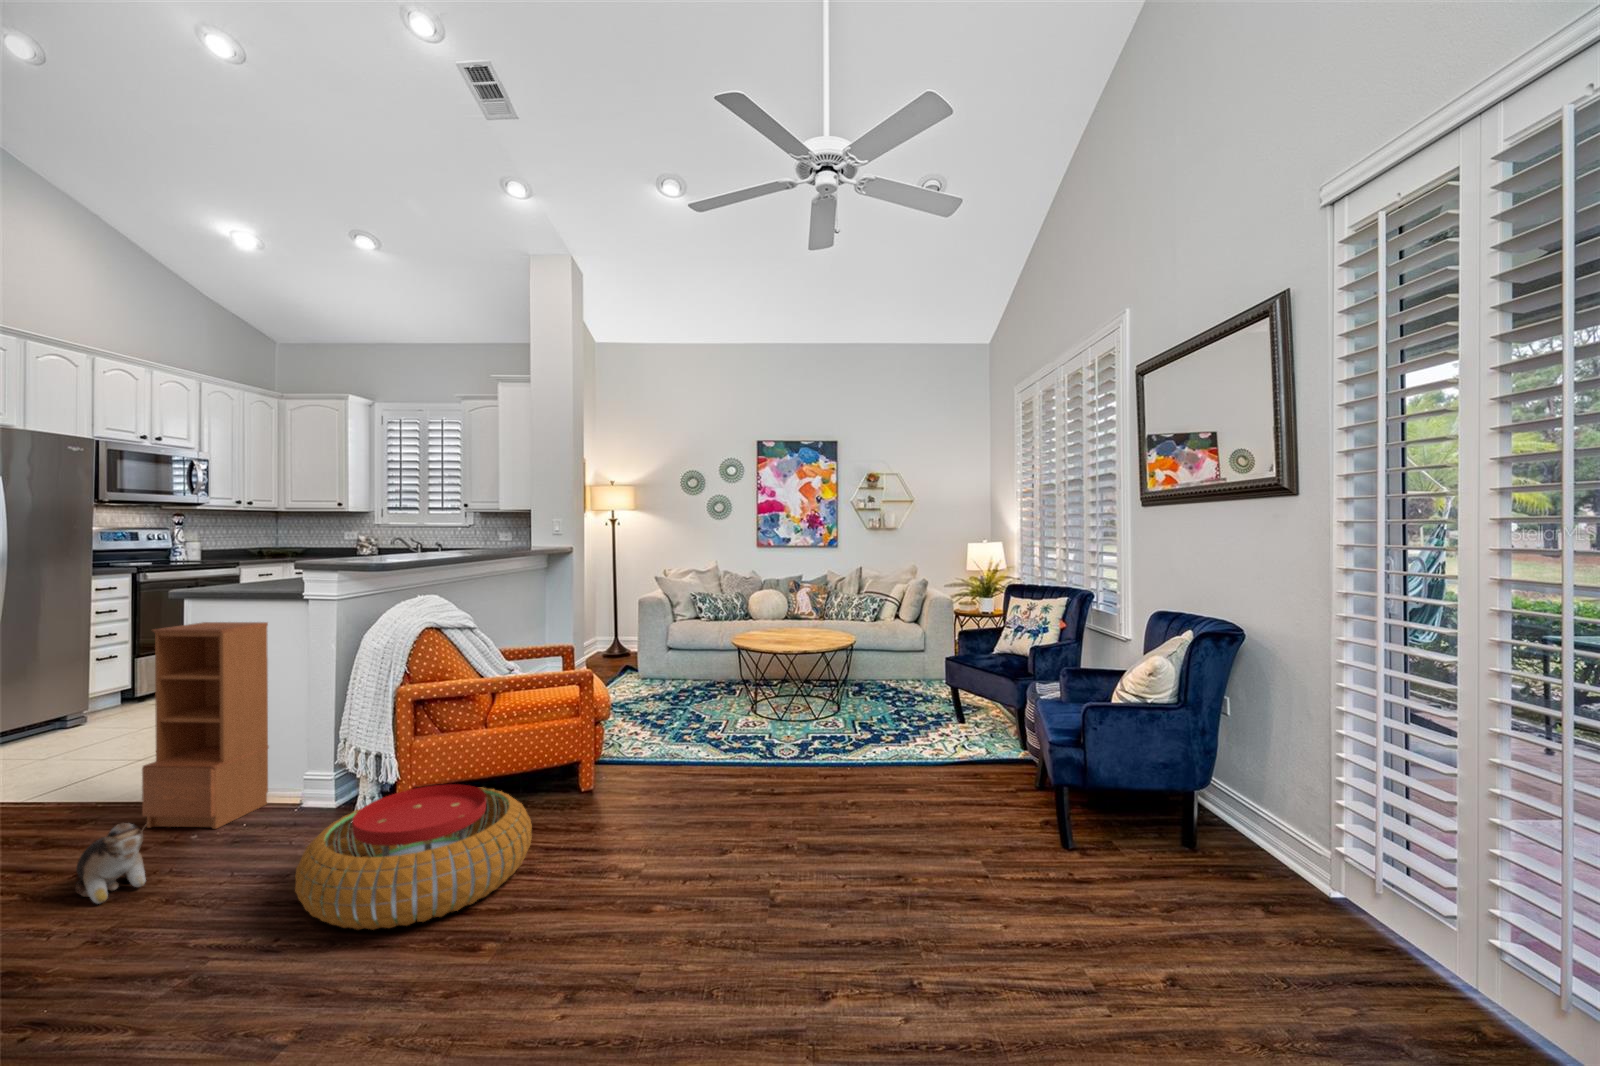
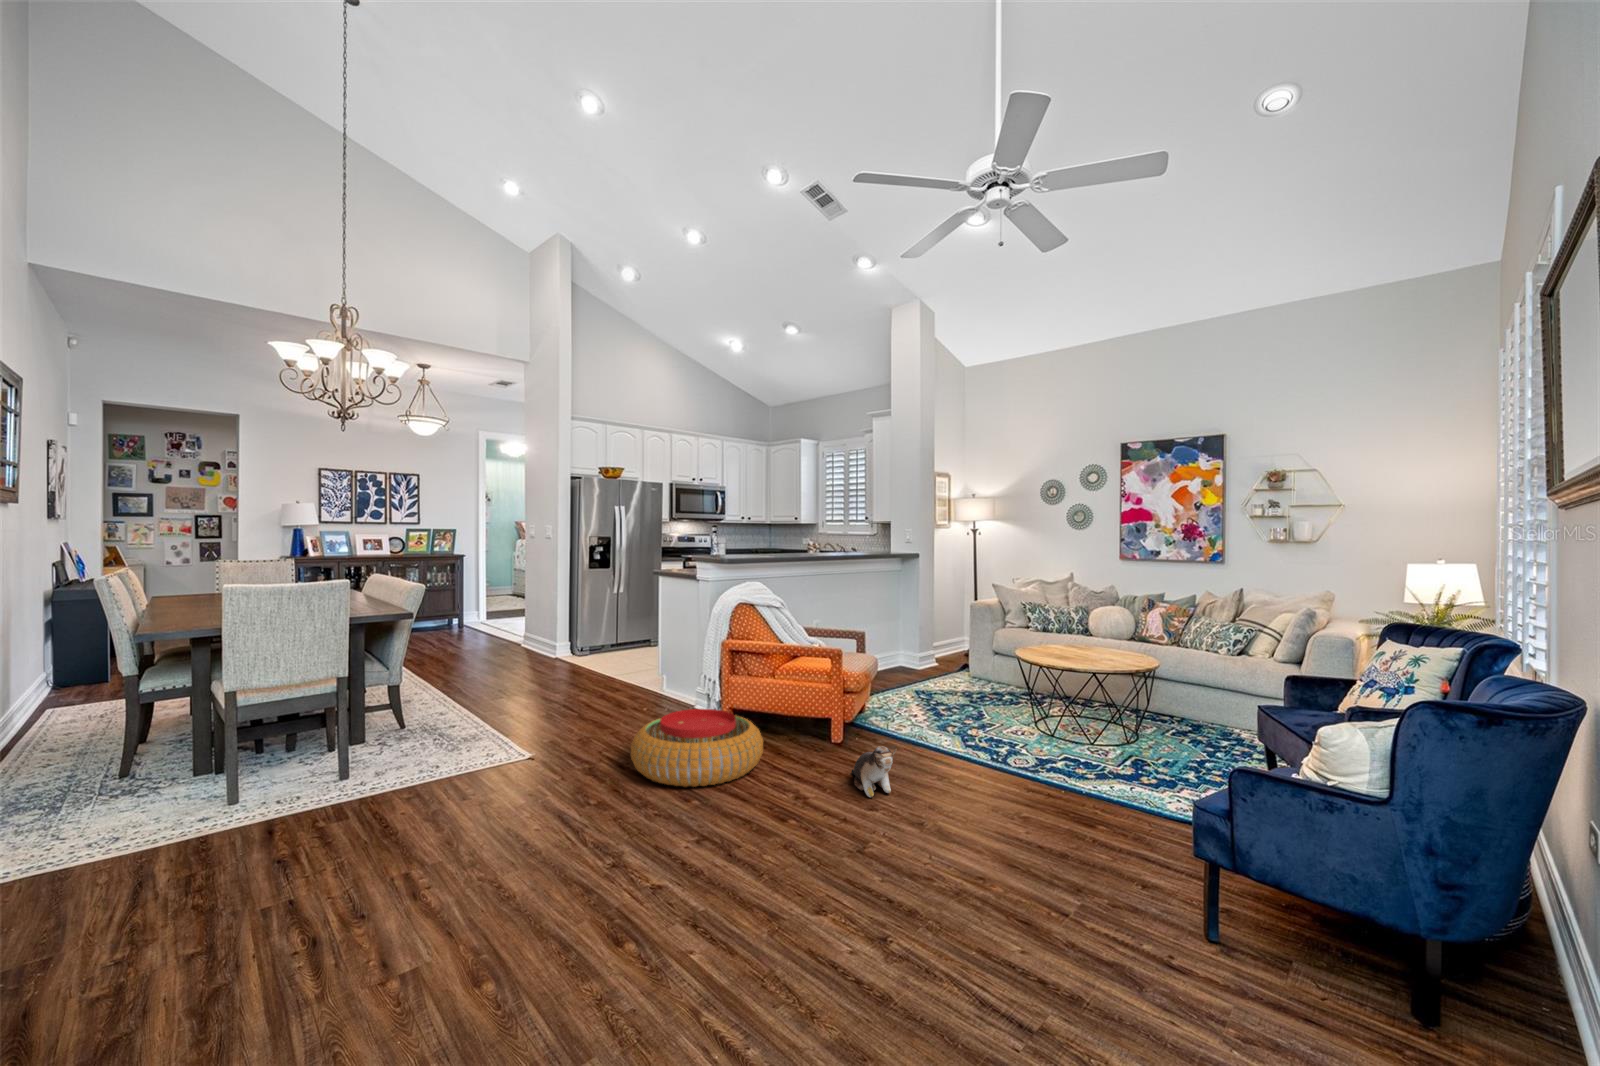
bookcase: present [142,622,269,829] -> none [623,592,679,713]
plush toy: present [75,821,149,904] -> present [852,746,897,797]

